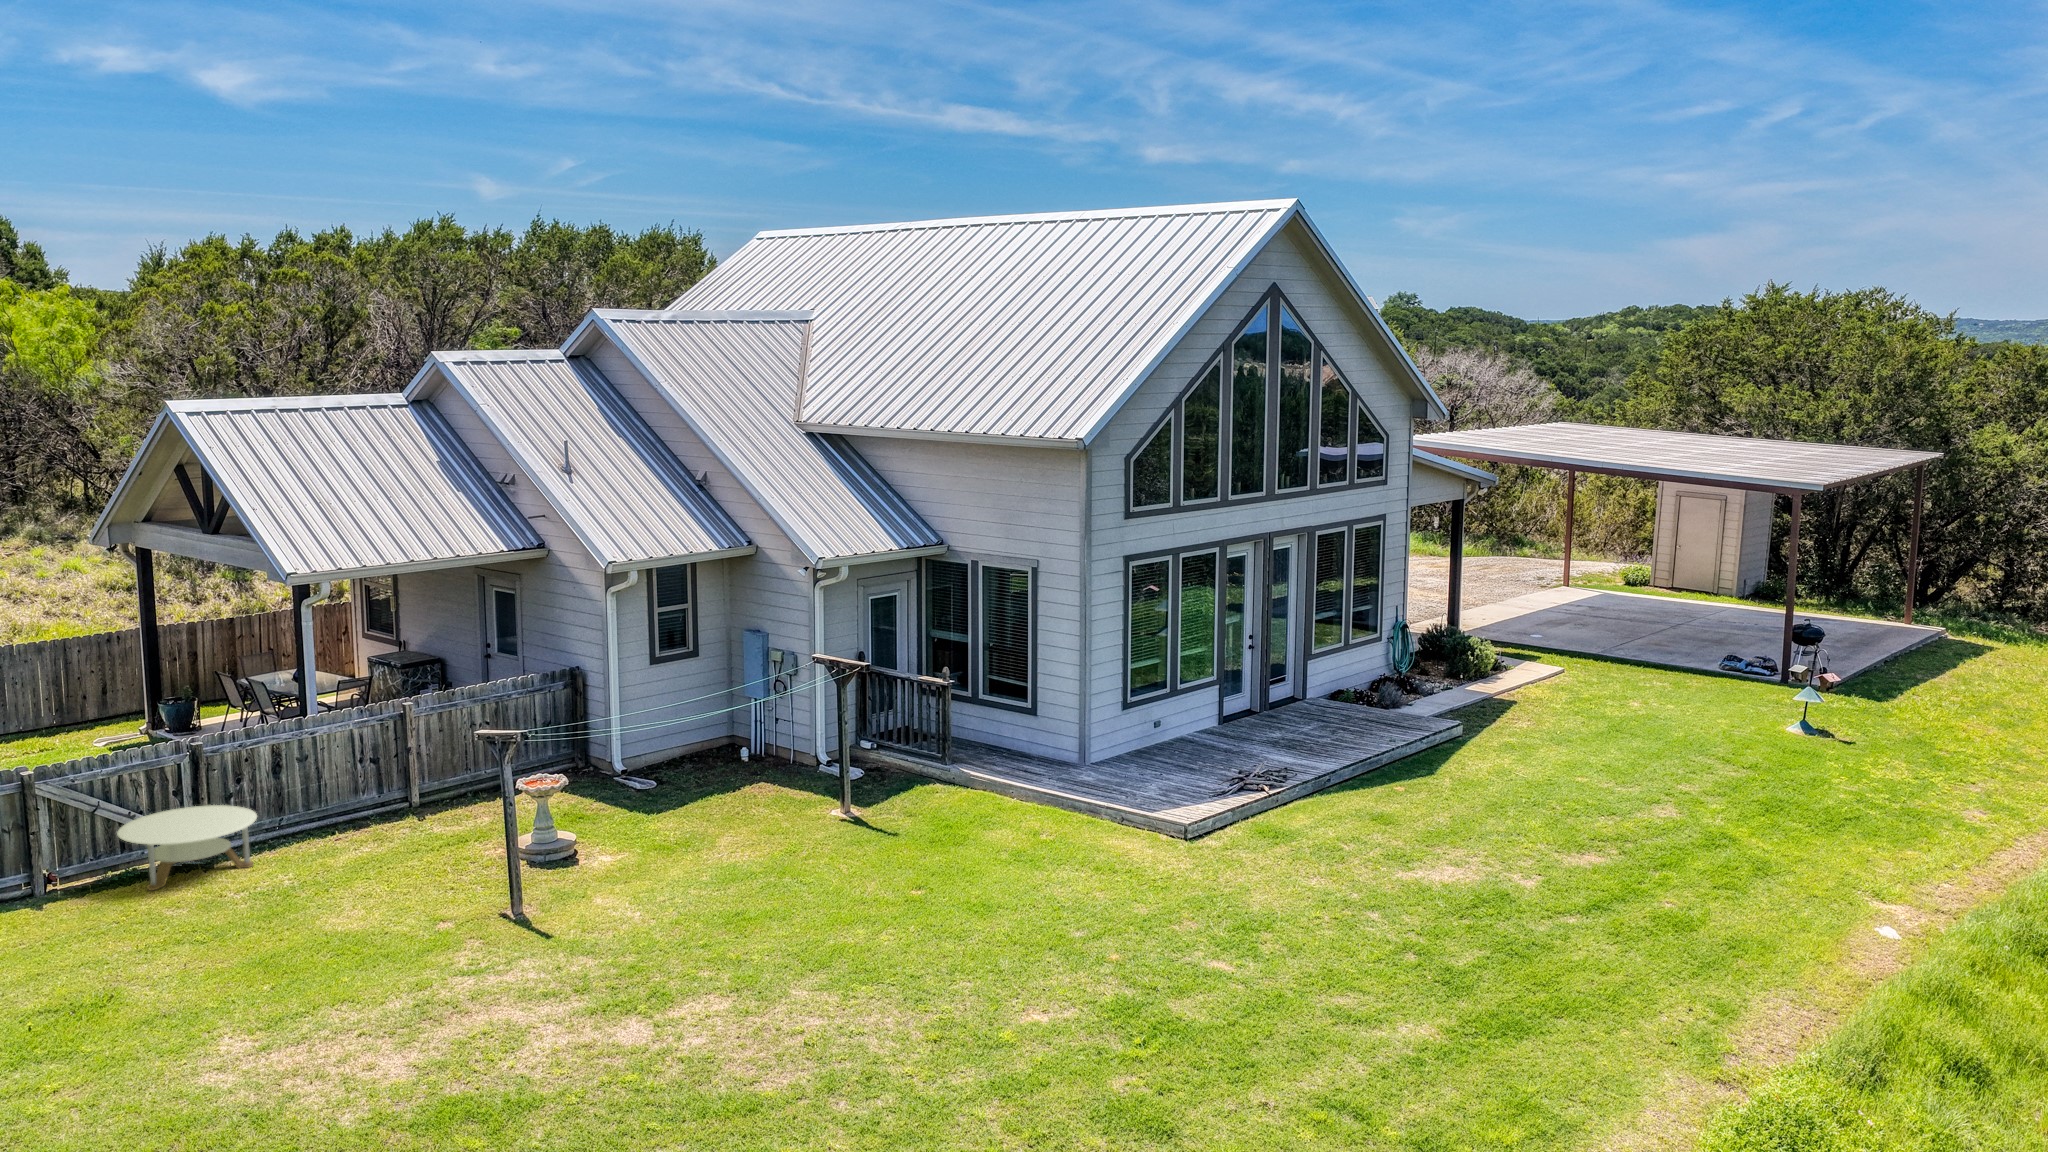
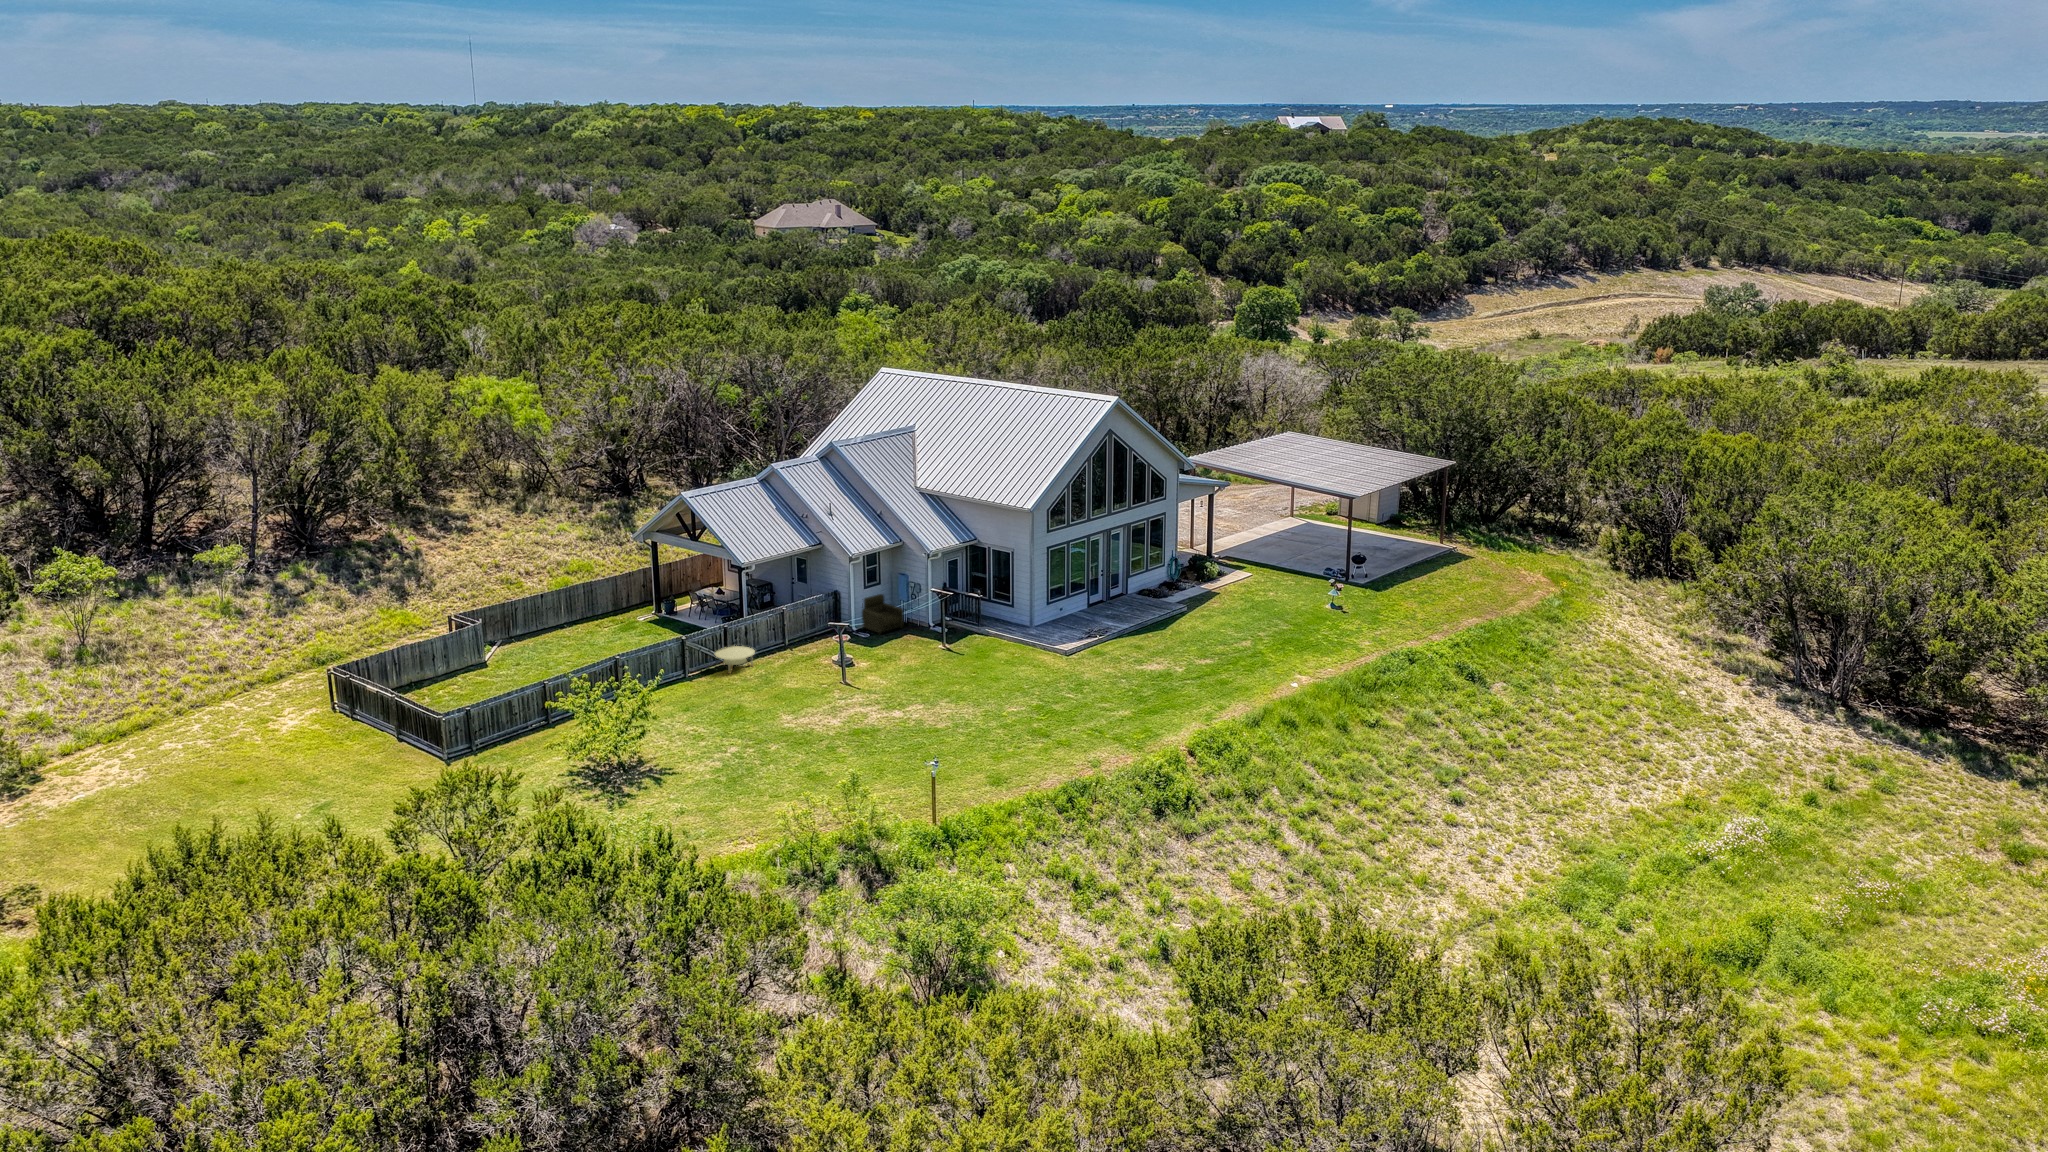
armchair: none [629,677,747,784] -> present [862,594,904,634]

